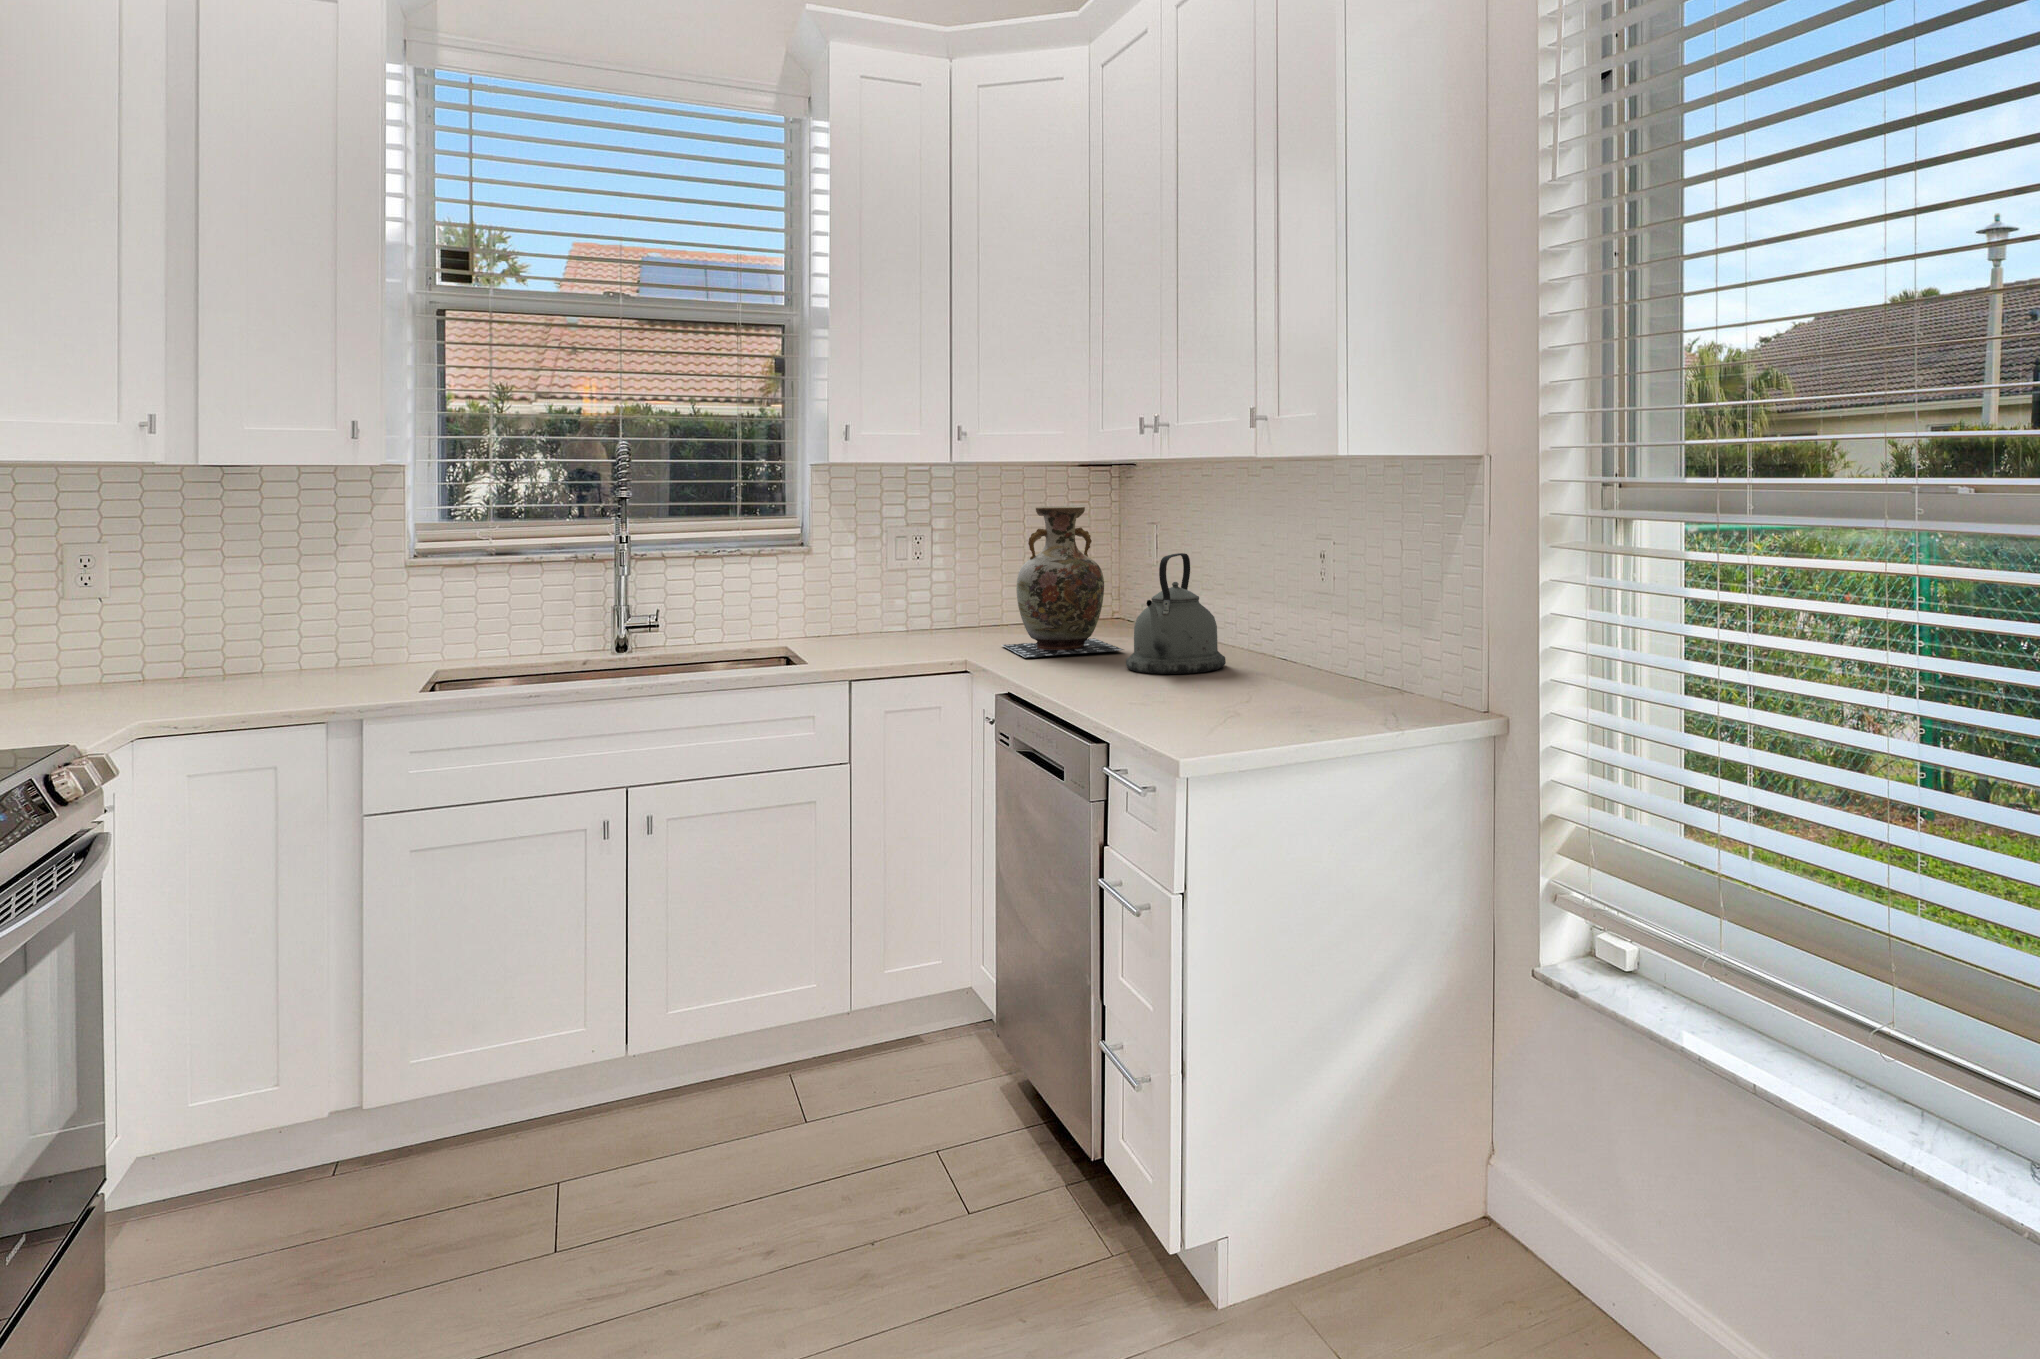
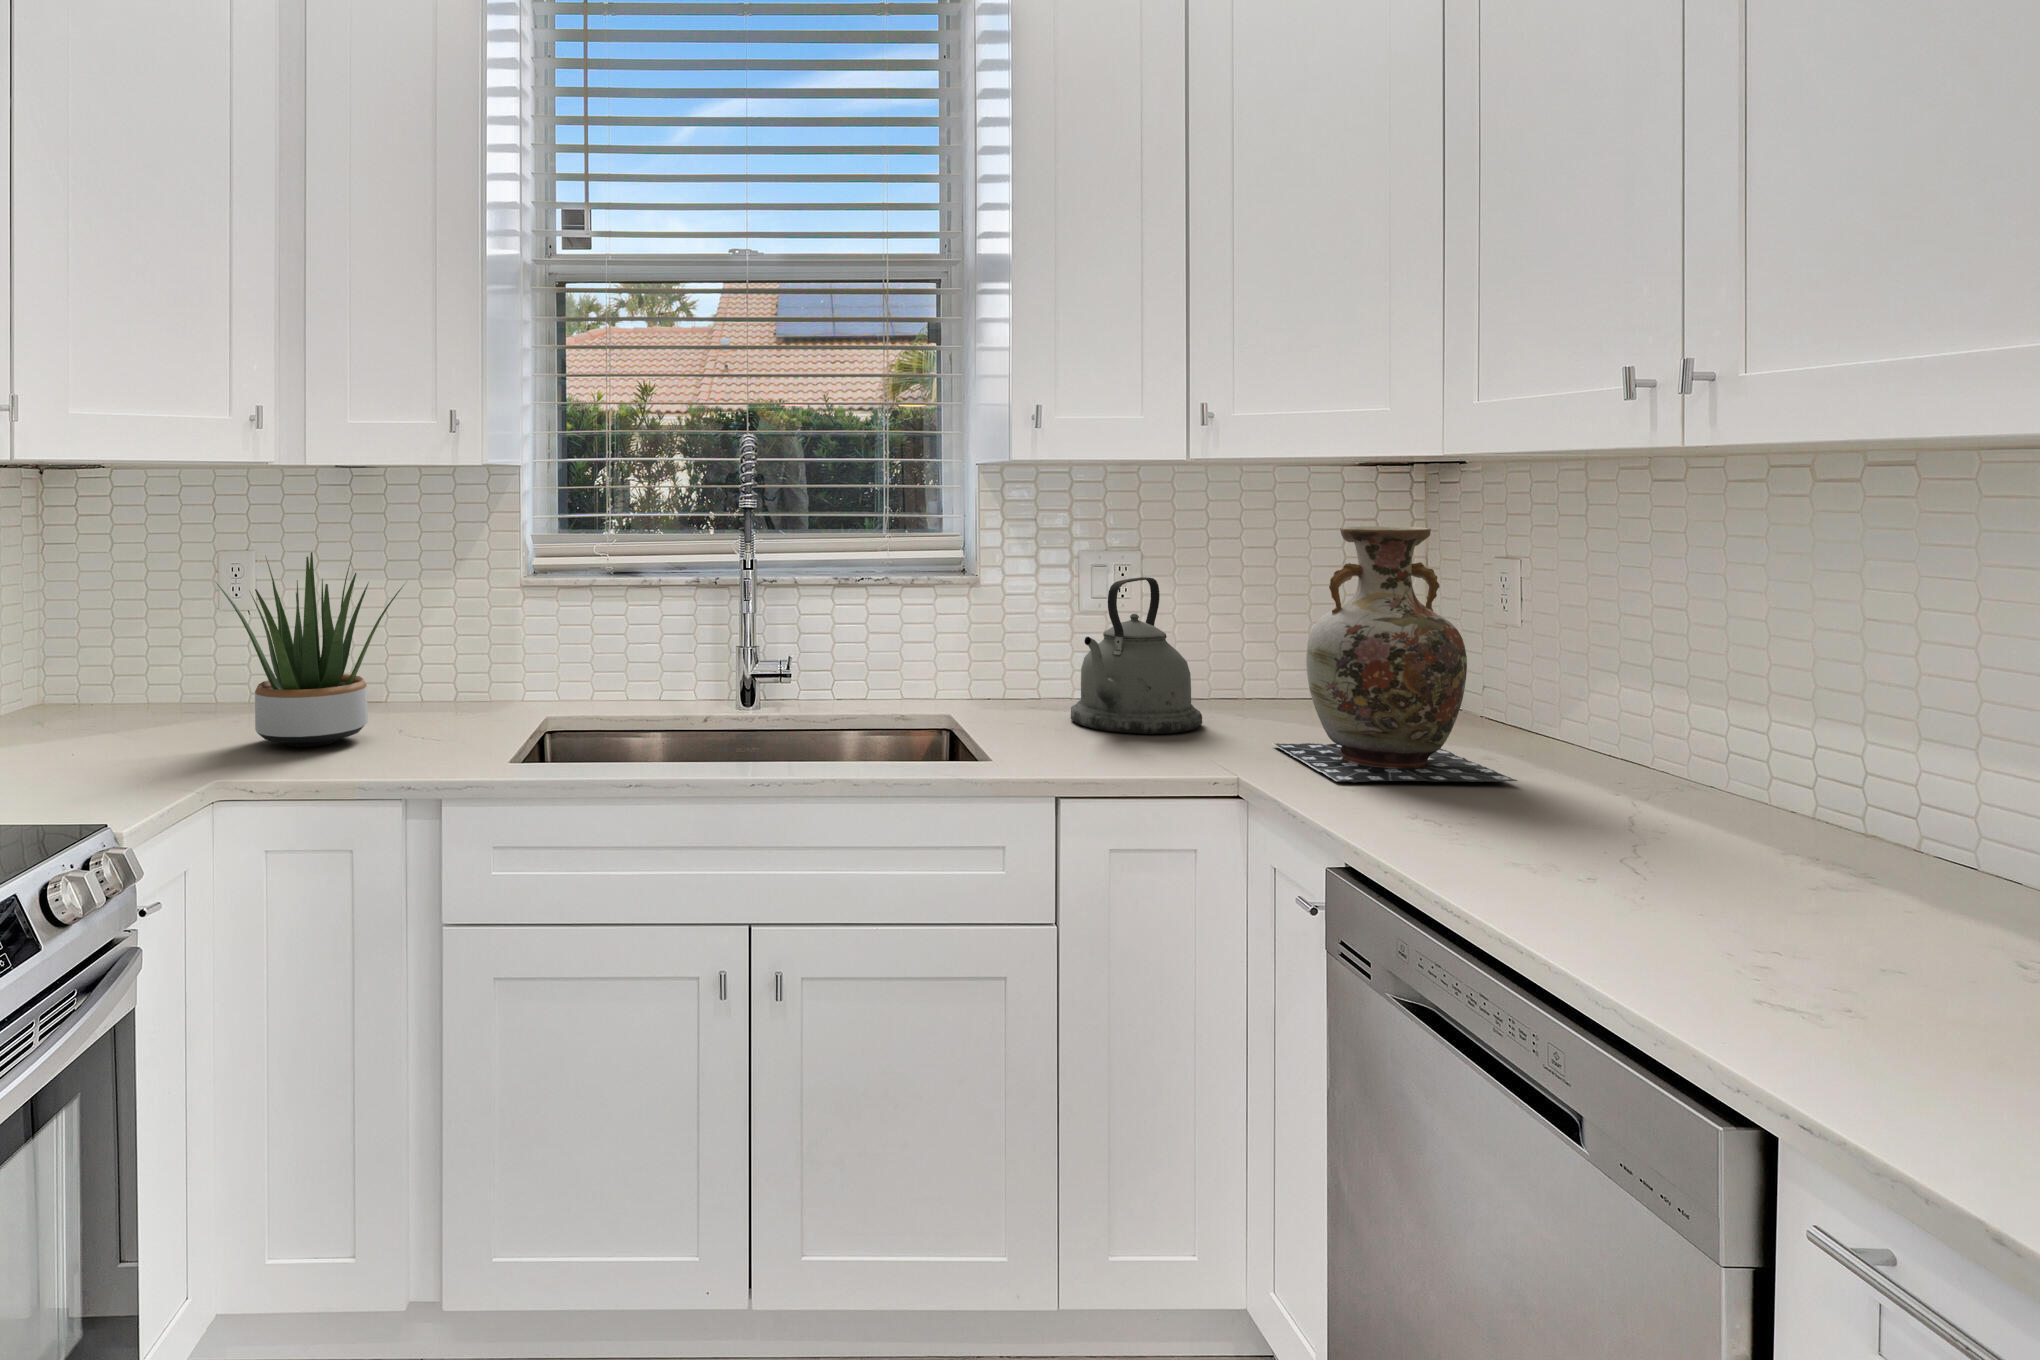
potted plant: none [102,536,315,696] -> present [215,552,404,747]
kettle: present [1126,553,1226,674] -> present [1071,577,1202,734]

